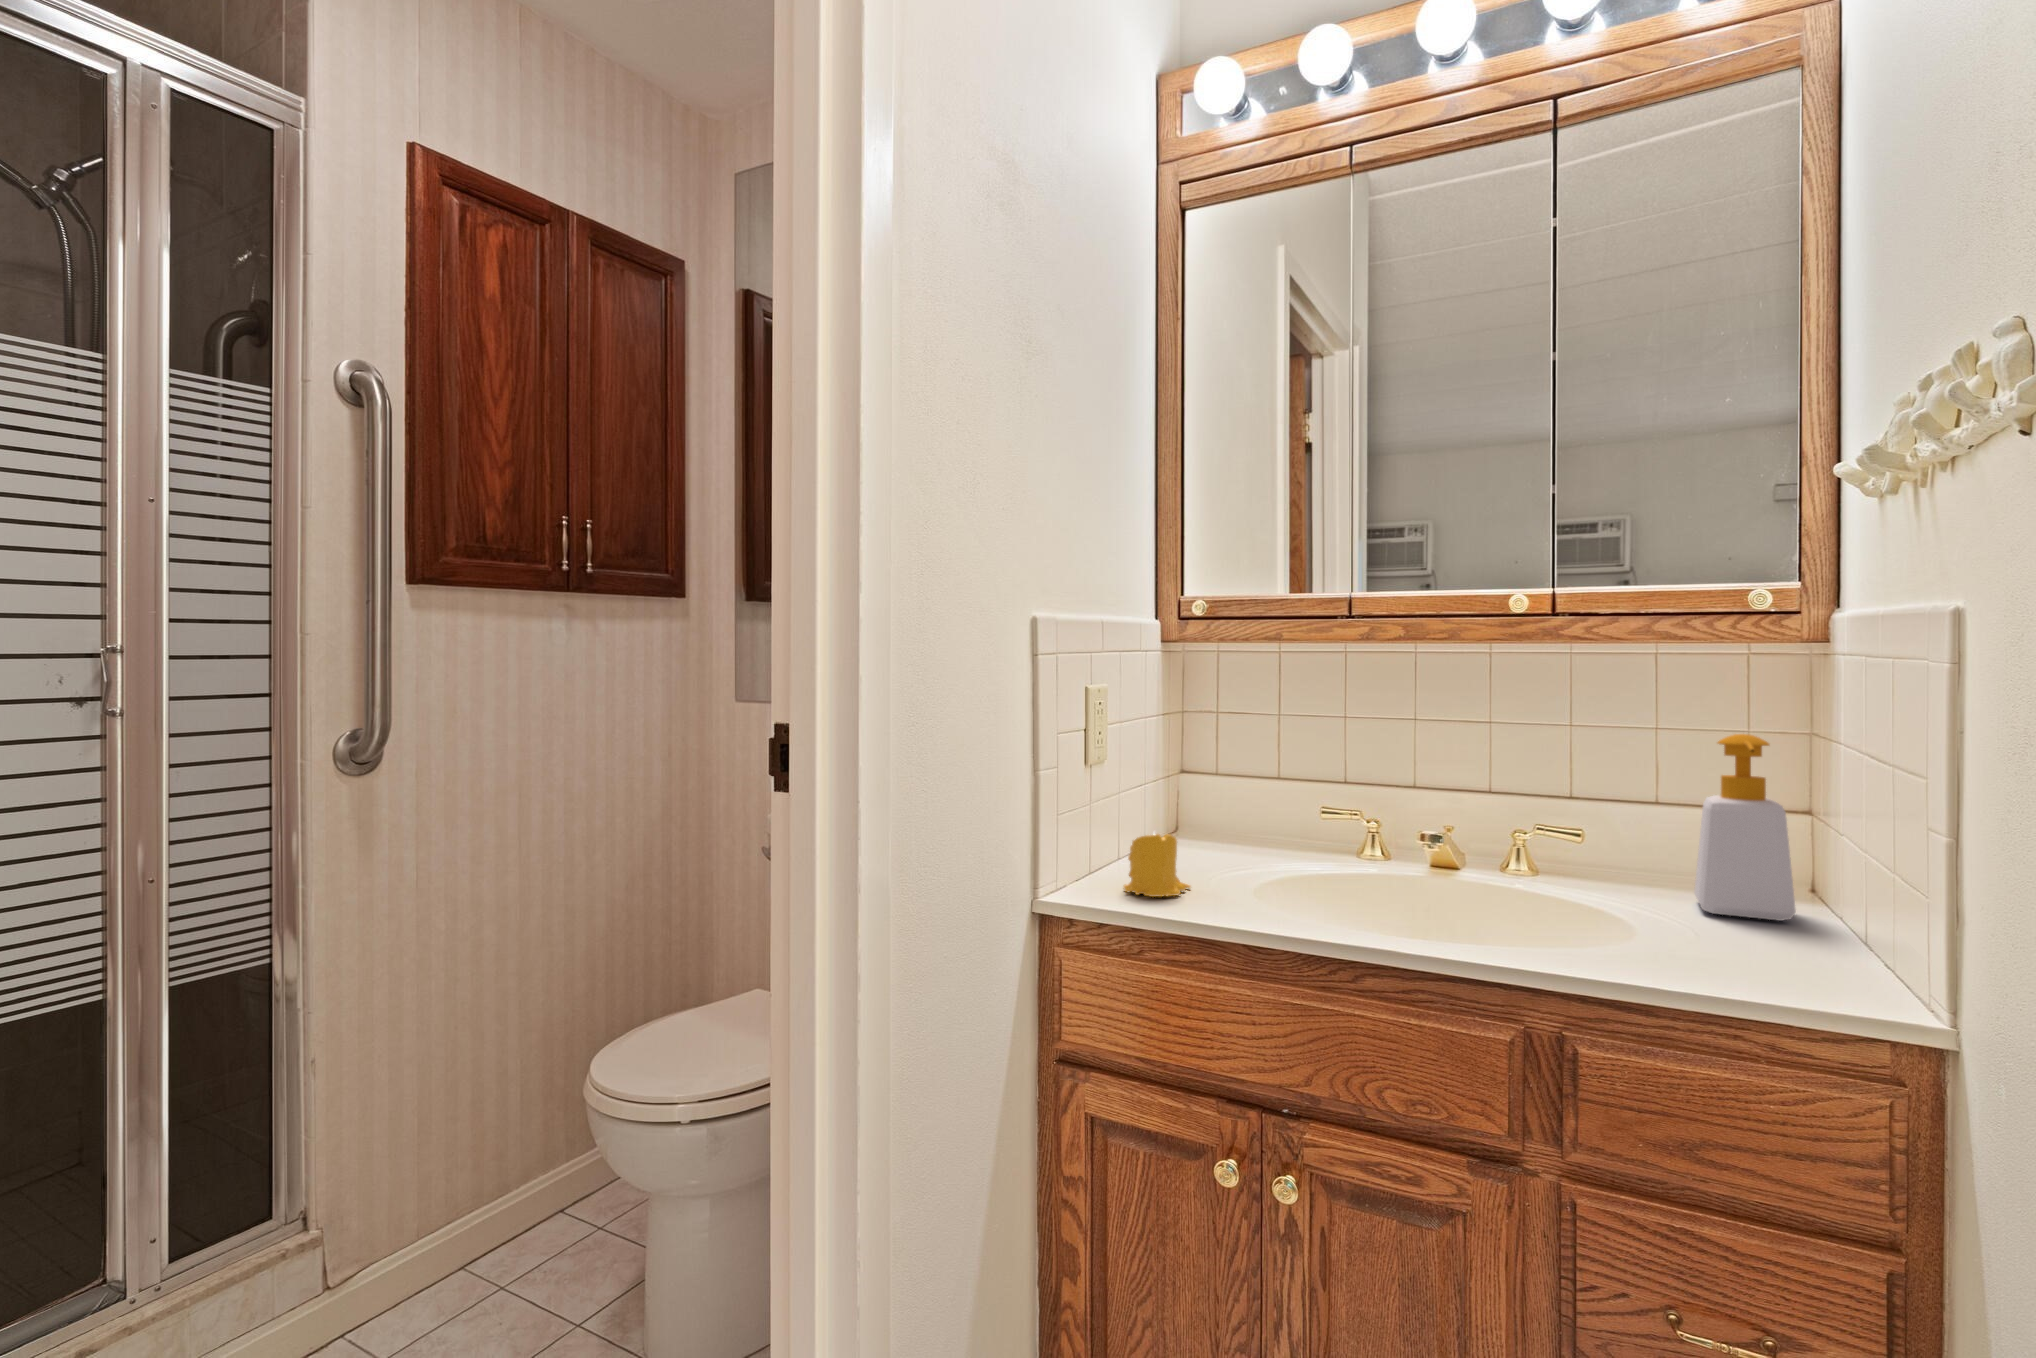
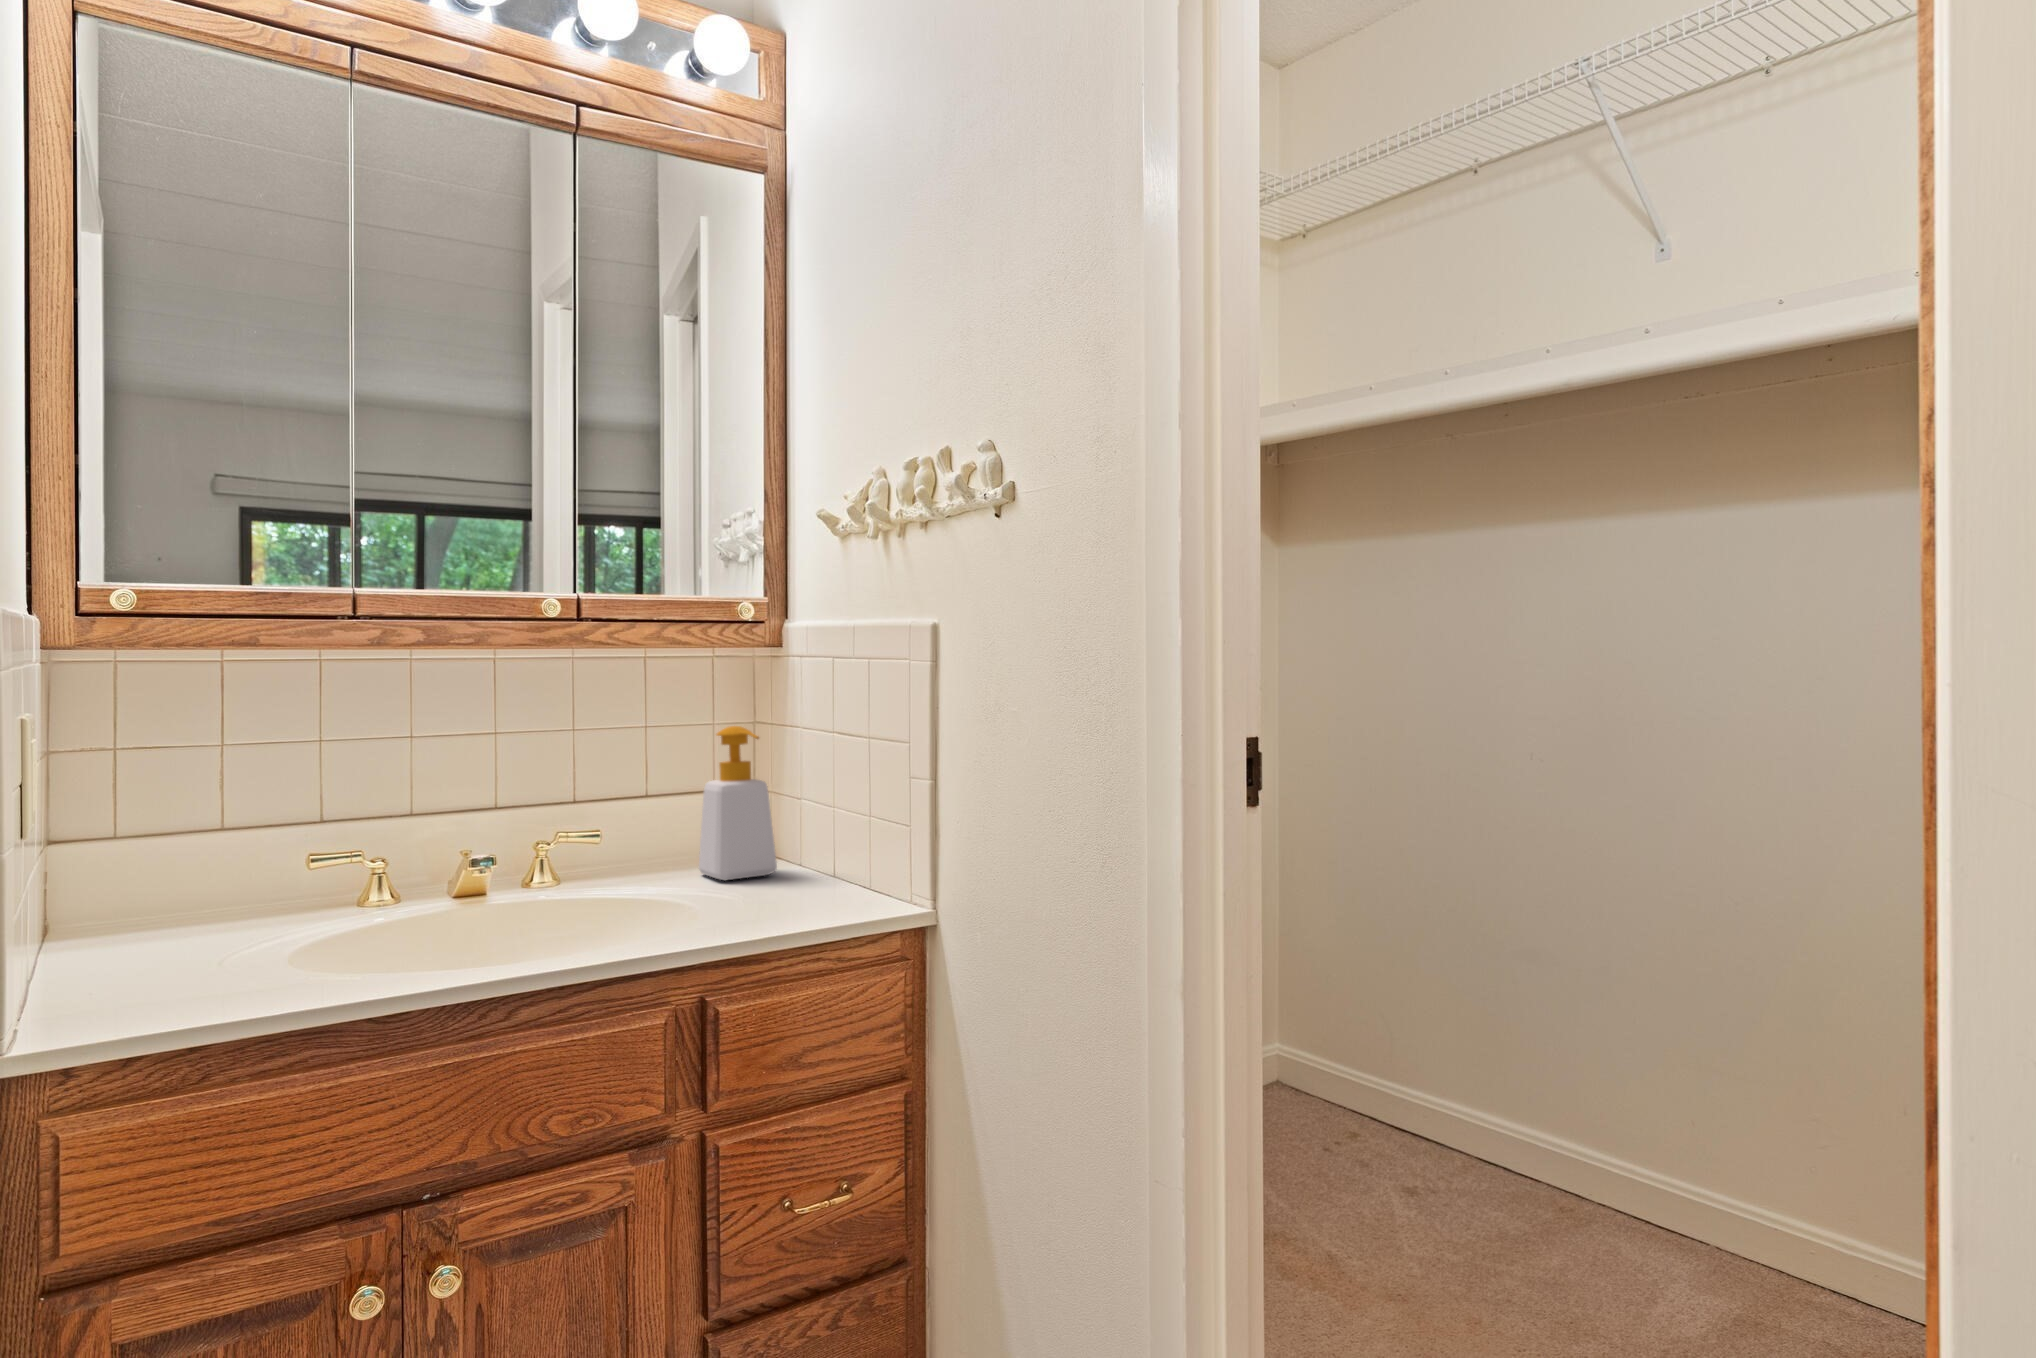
candle: present [1124,834,1190,897] -> none [118,906,228,1006]

